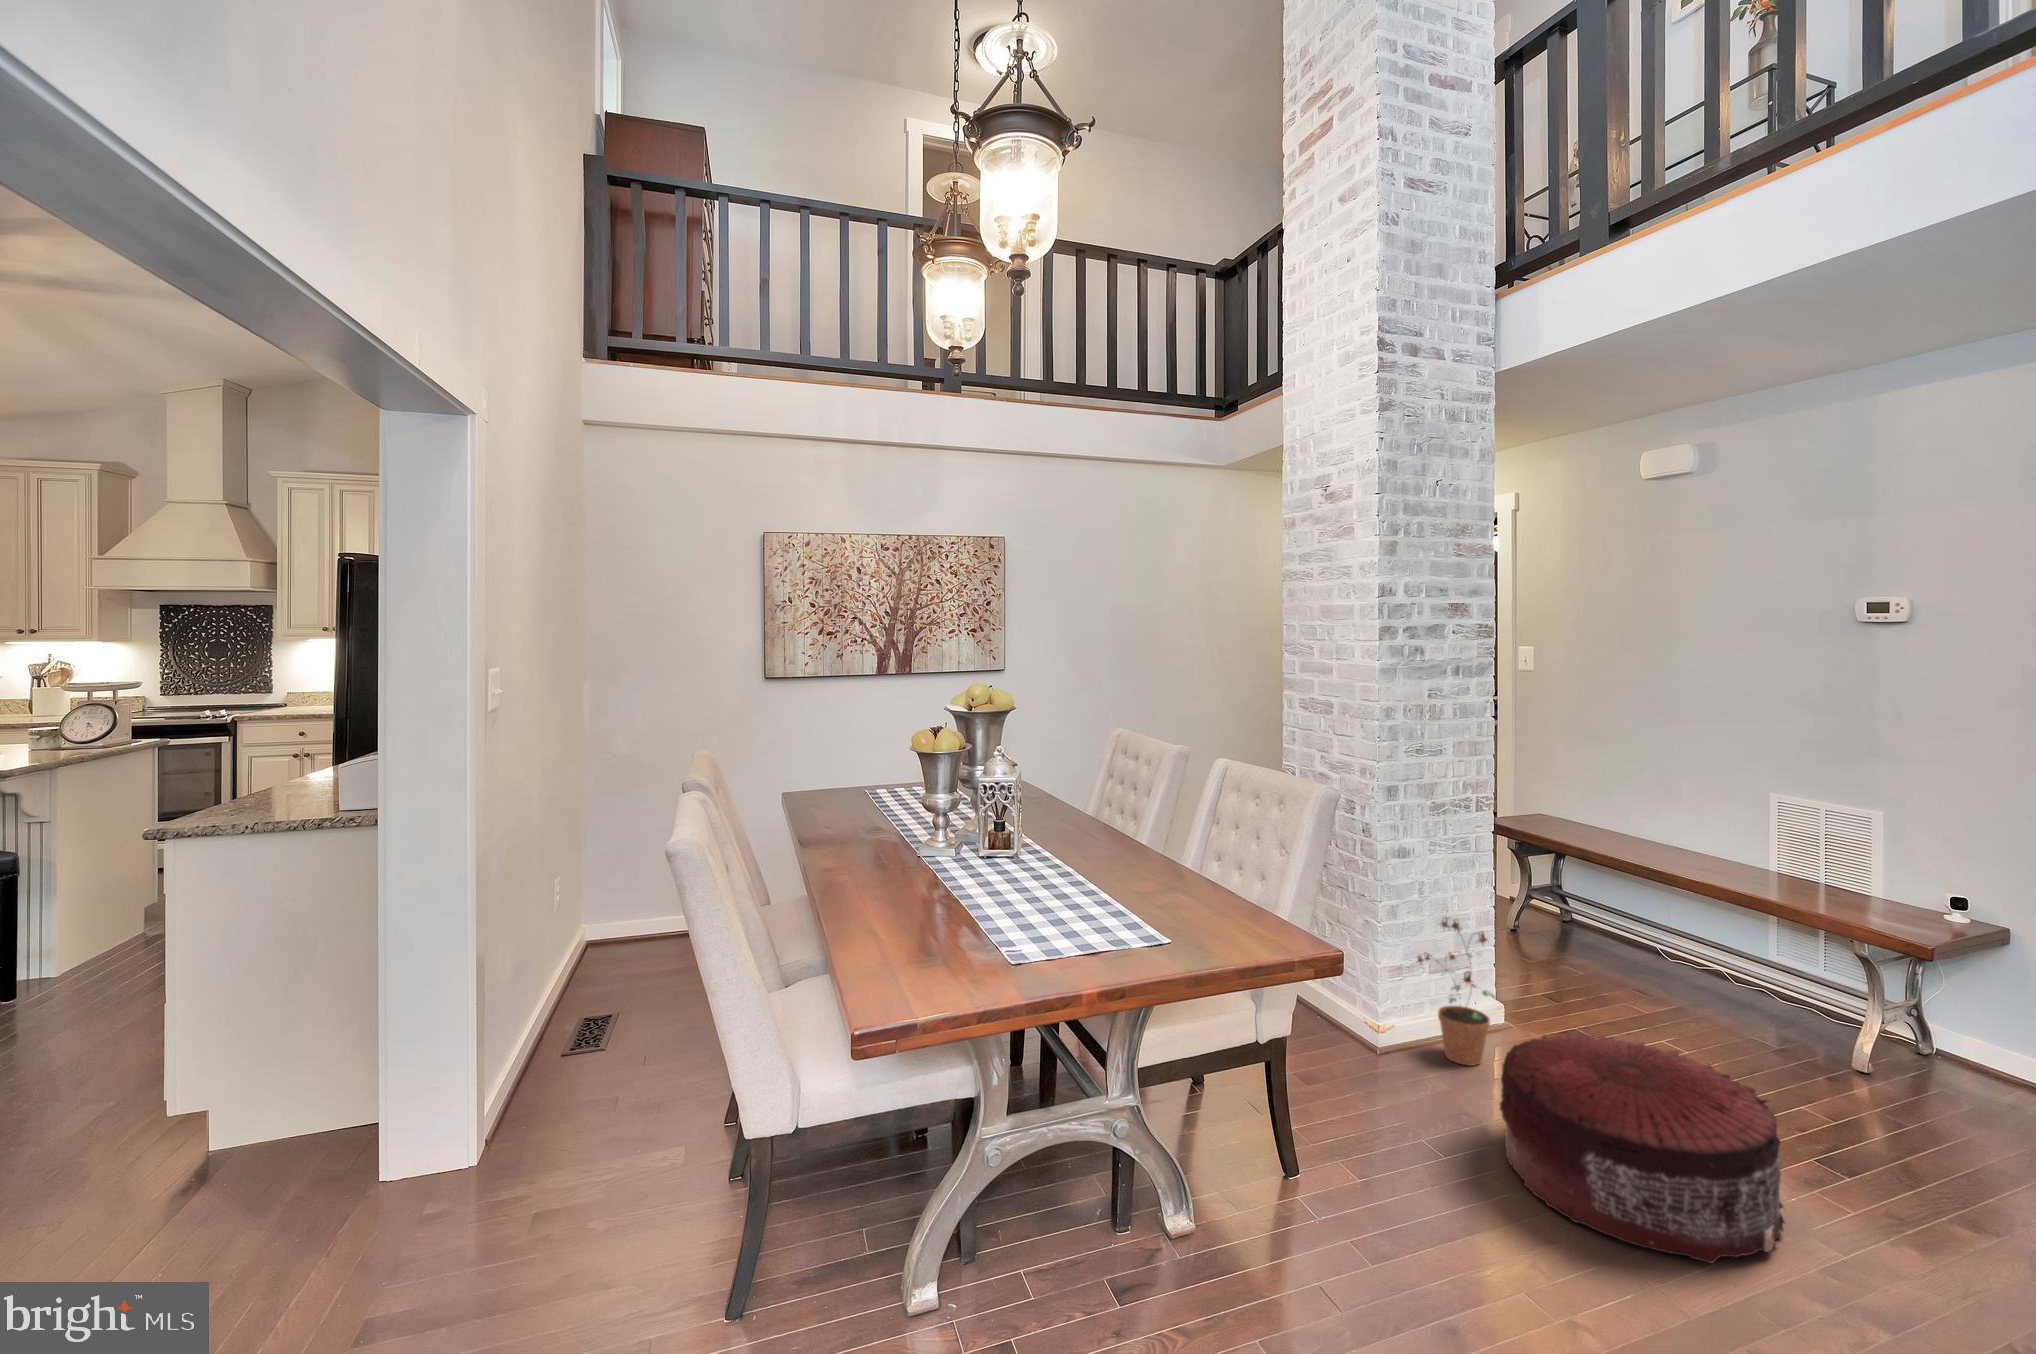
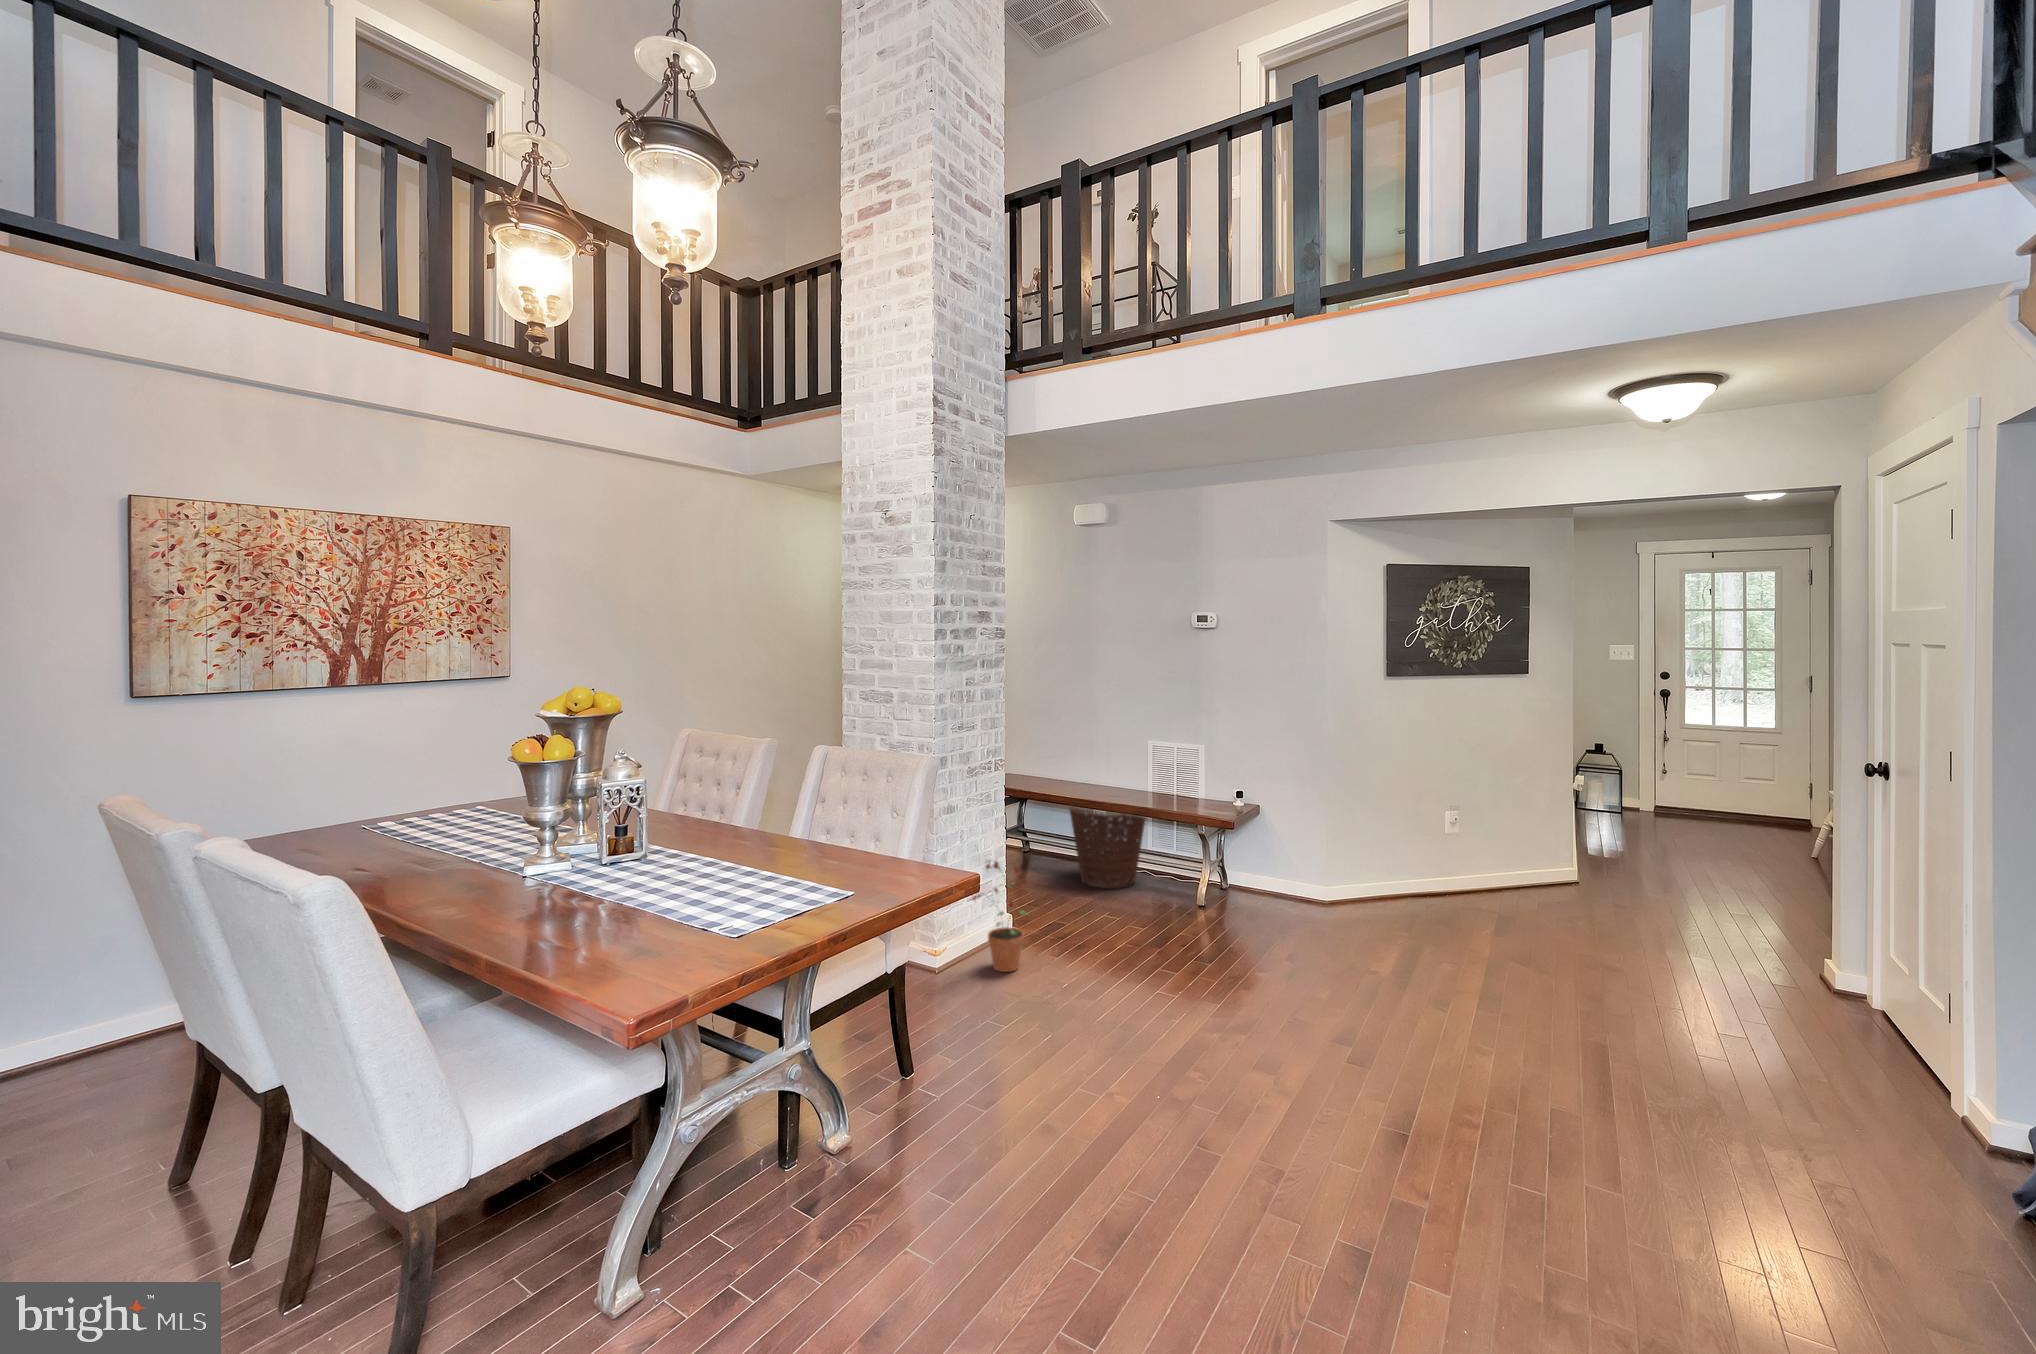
basket: none [1627,865,1771,1002] -> present [1069,806,1145,888]
pouf: present [1500,1033,1785,1263] -> none [1057,918,1216,1053]

